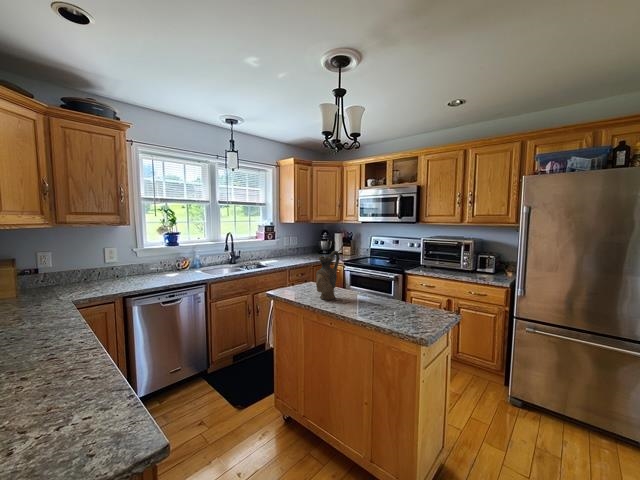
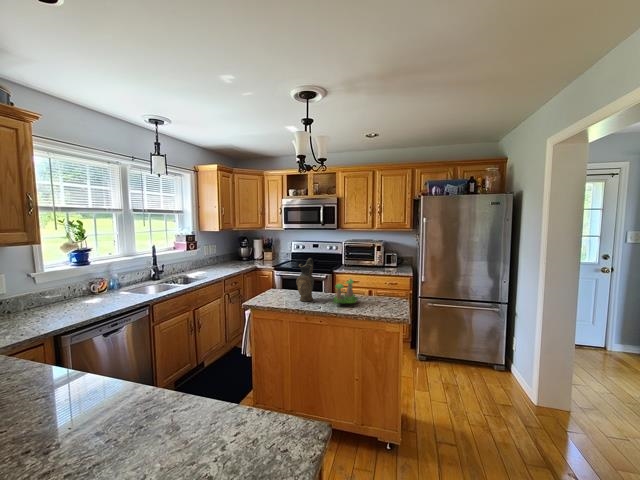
plant: none [345,265,384,309] -> present [333,279,358,304]

